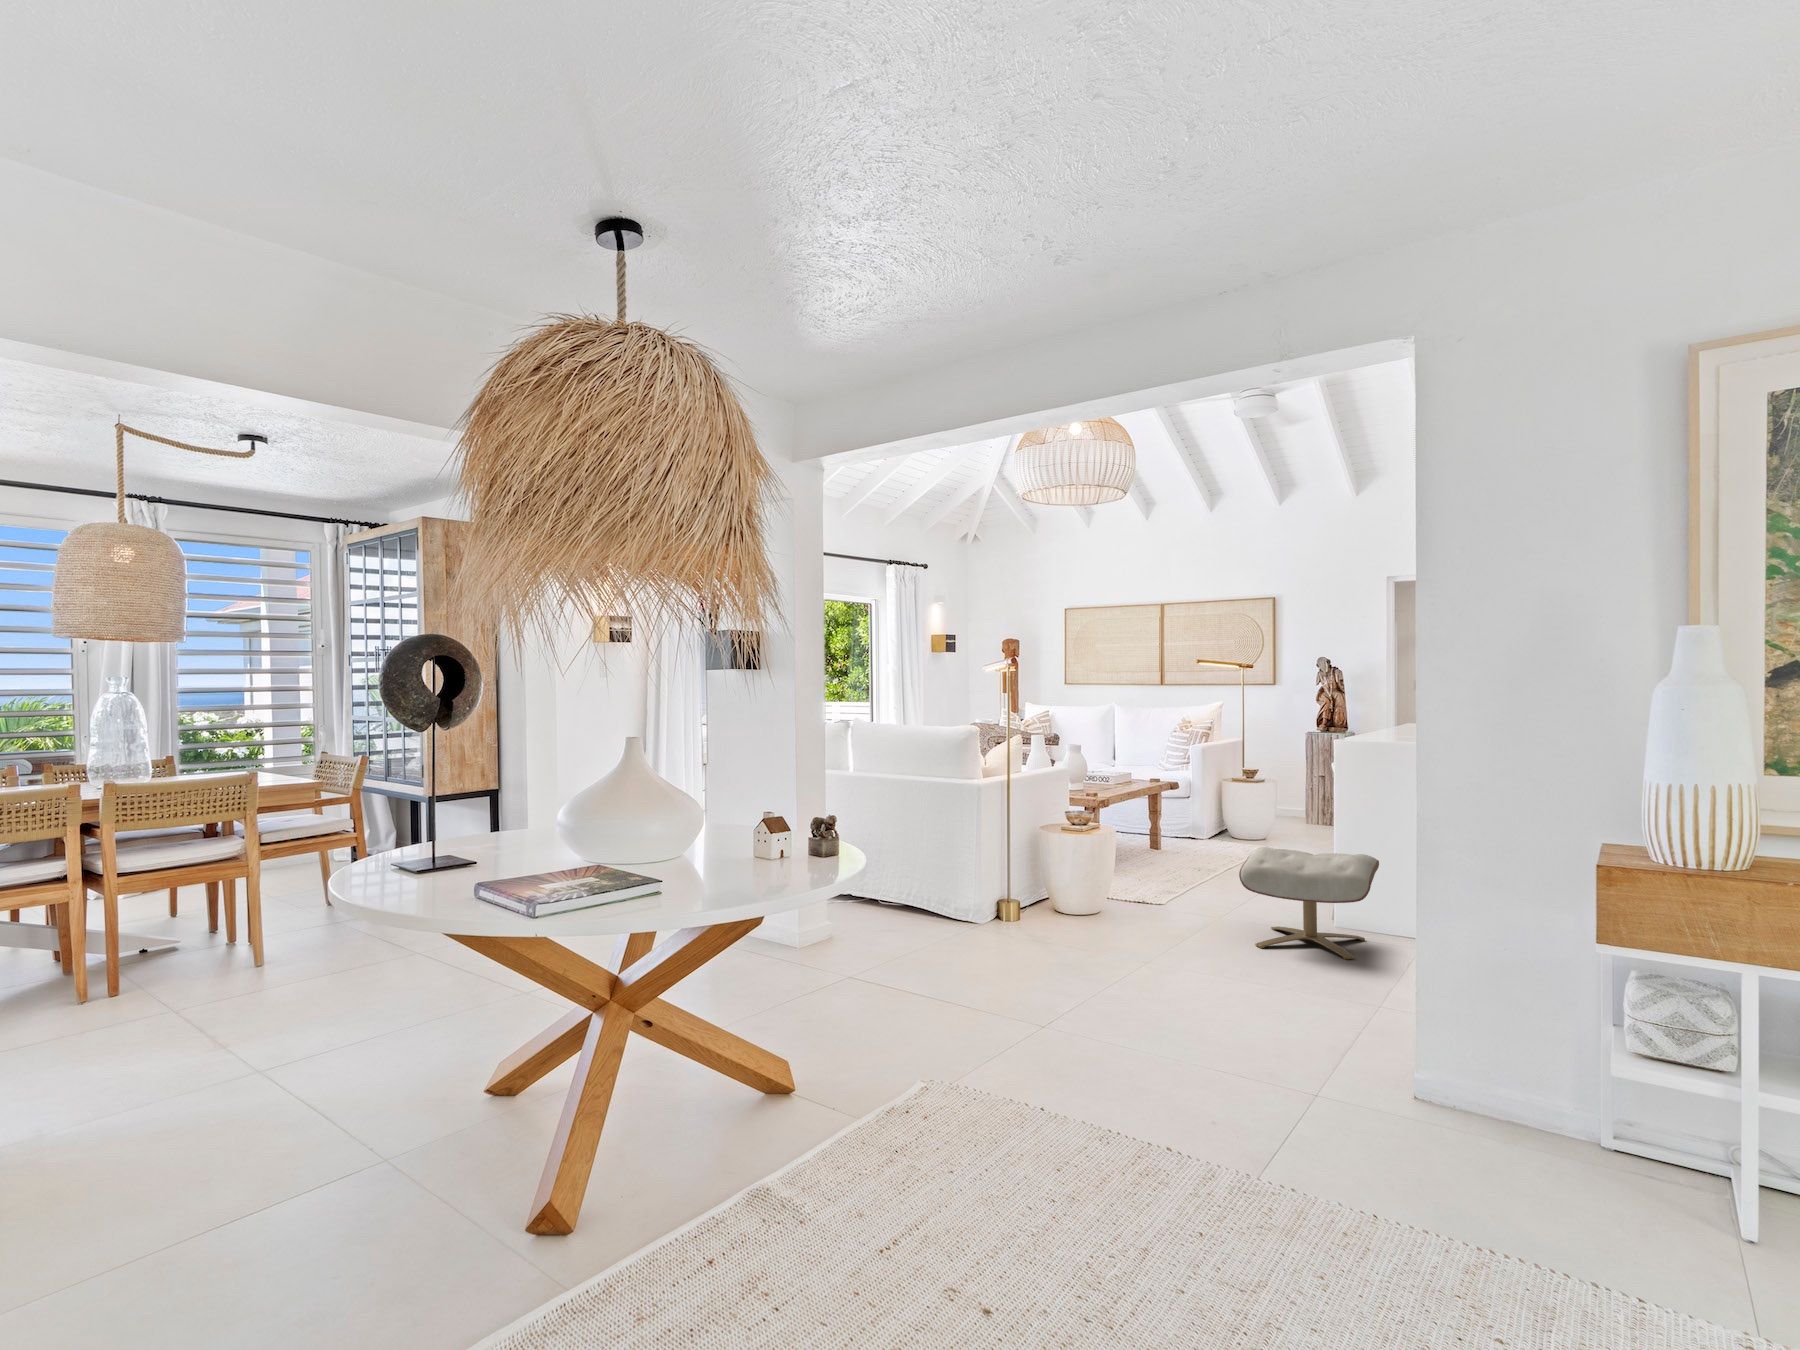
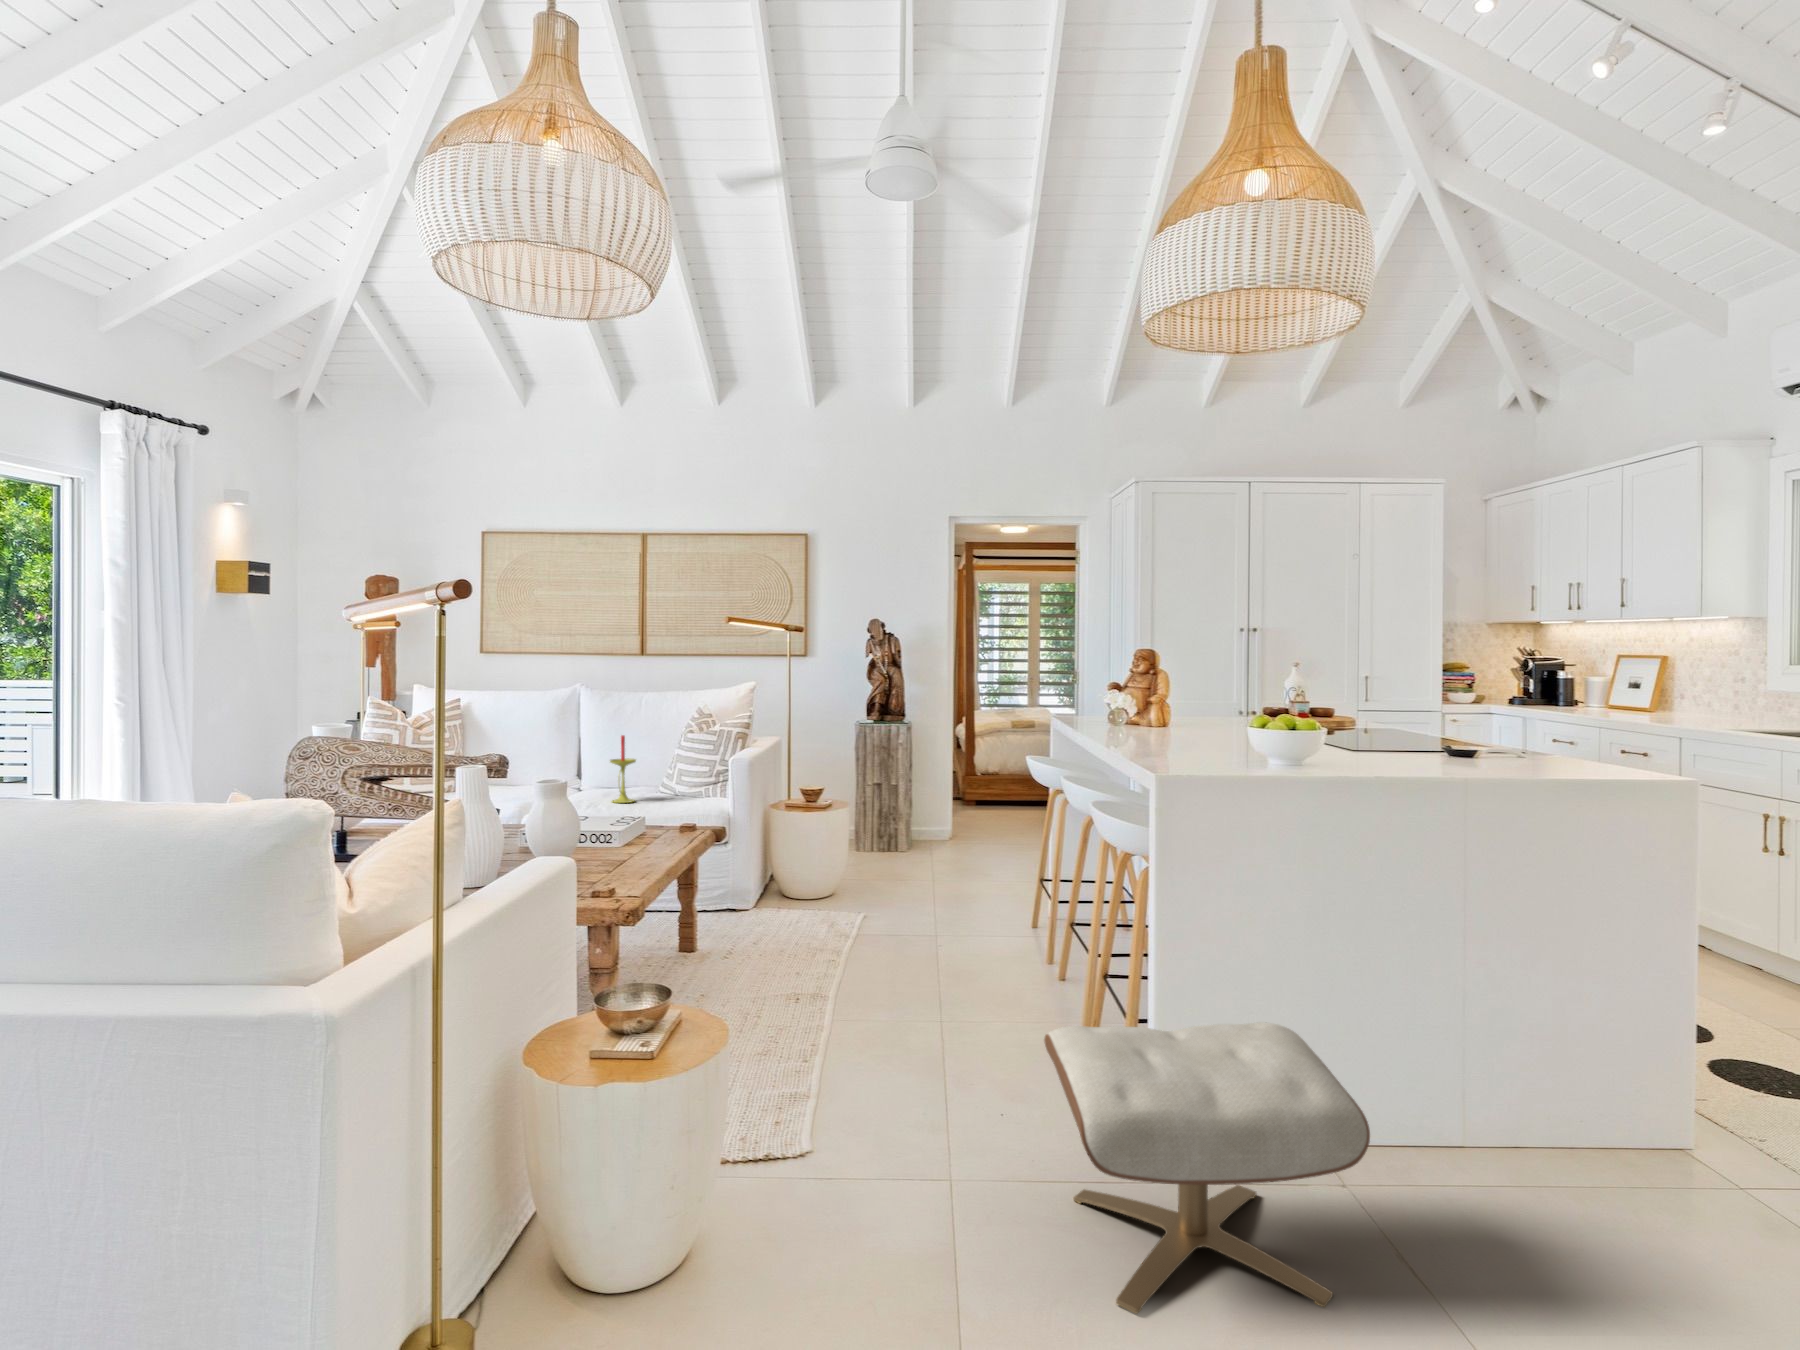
candle: none [1127,732,1144,773] -> present [610,735,636,803]

